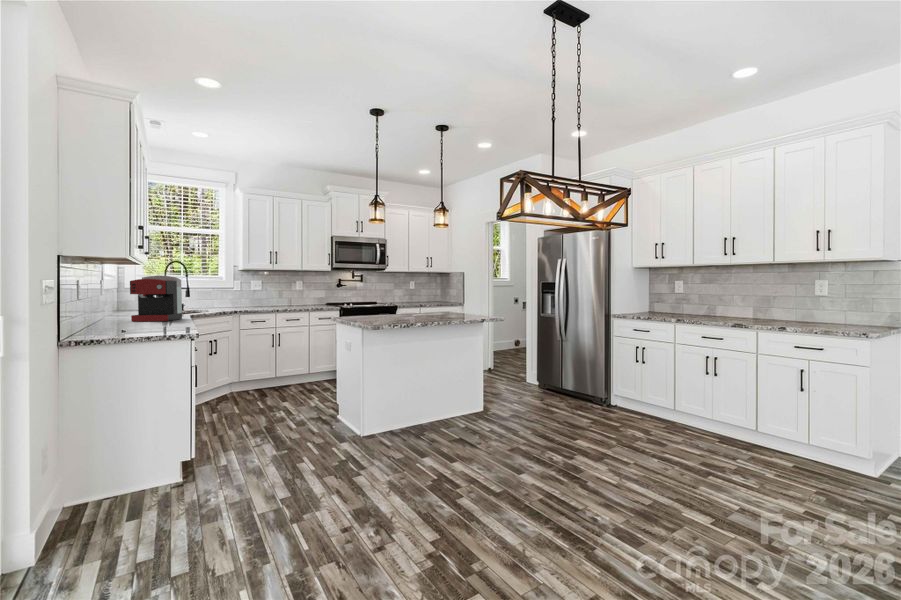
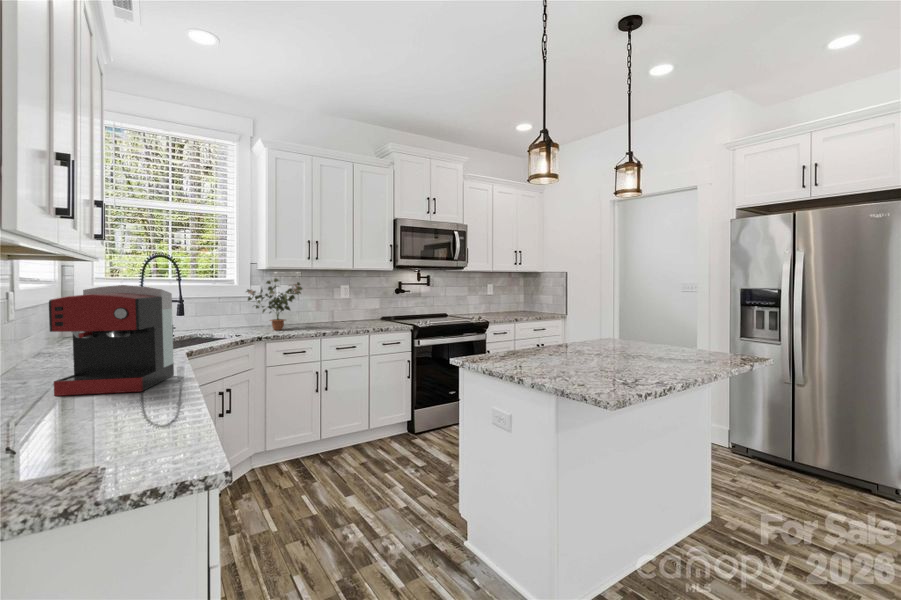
potted plant: none [229,276,267,308] -> present [246,278,302,330]

